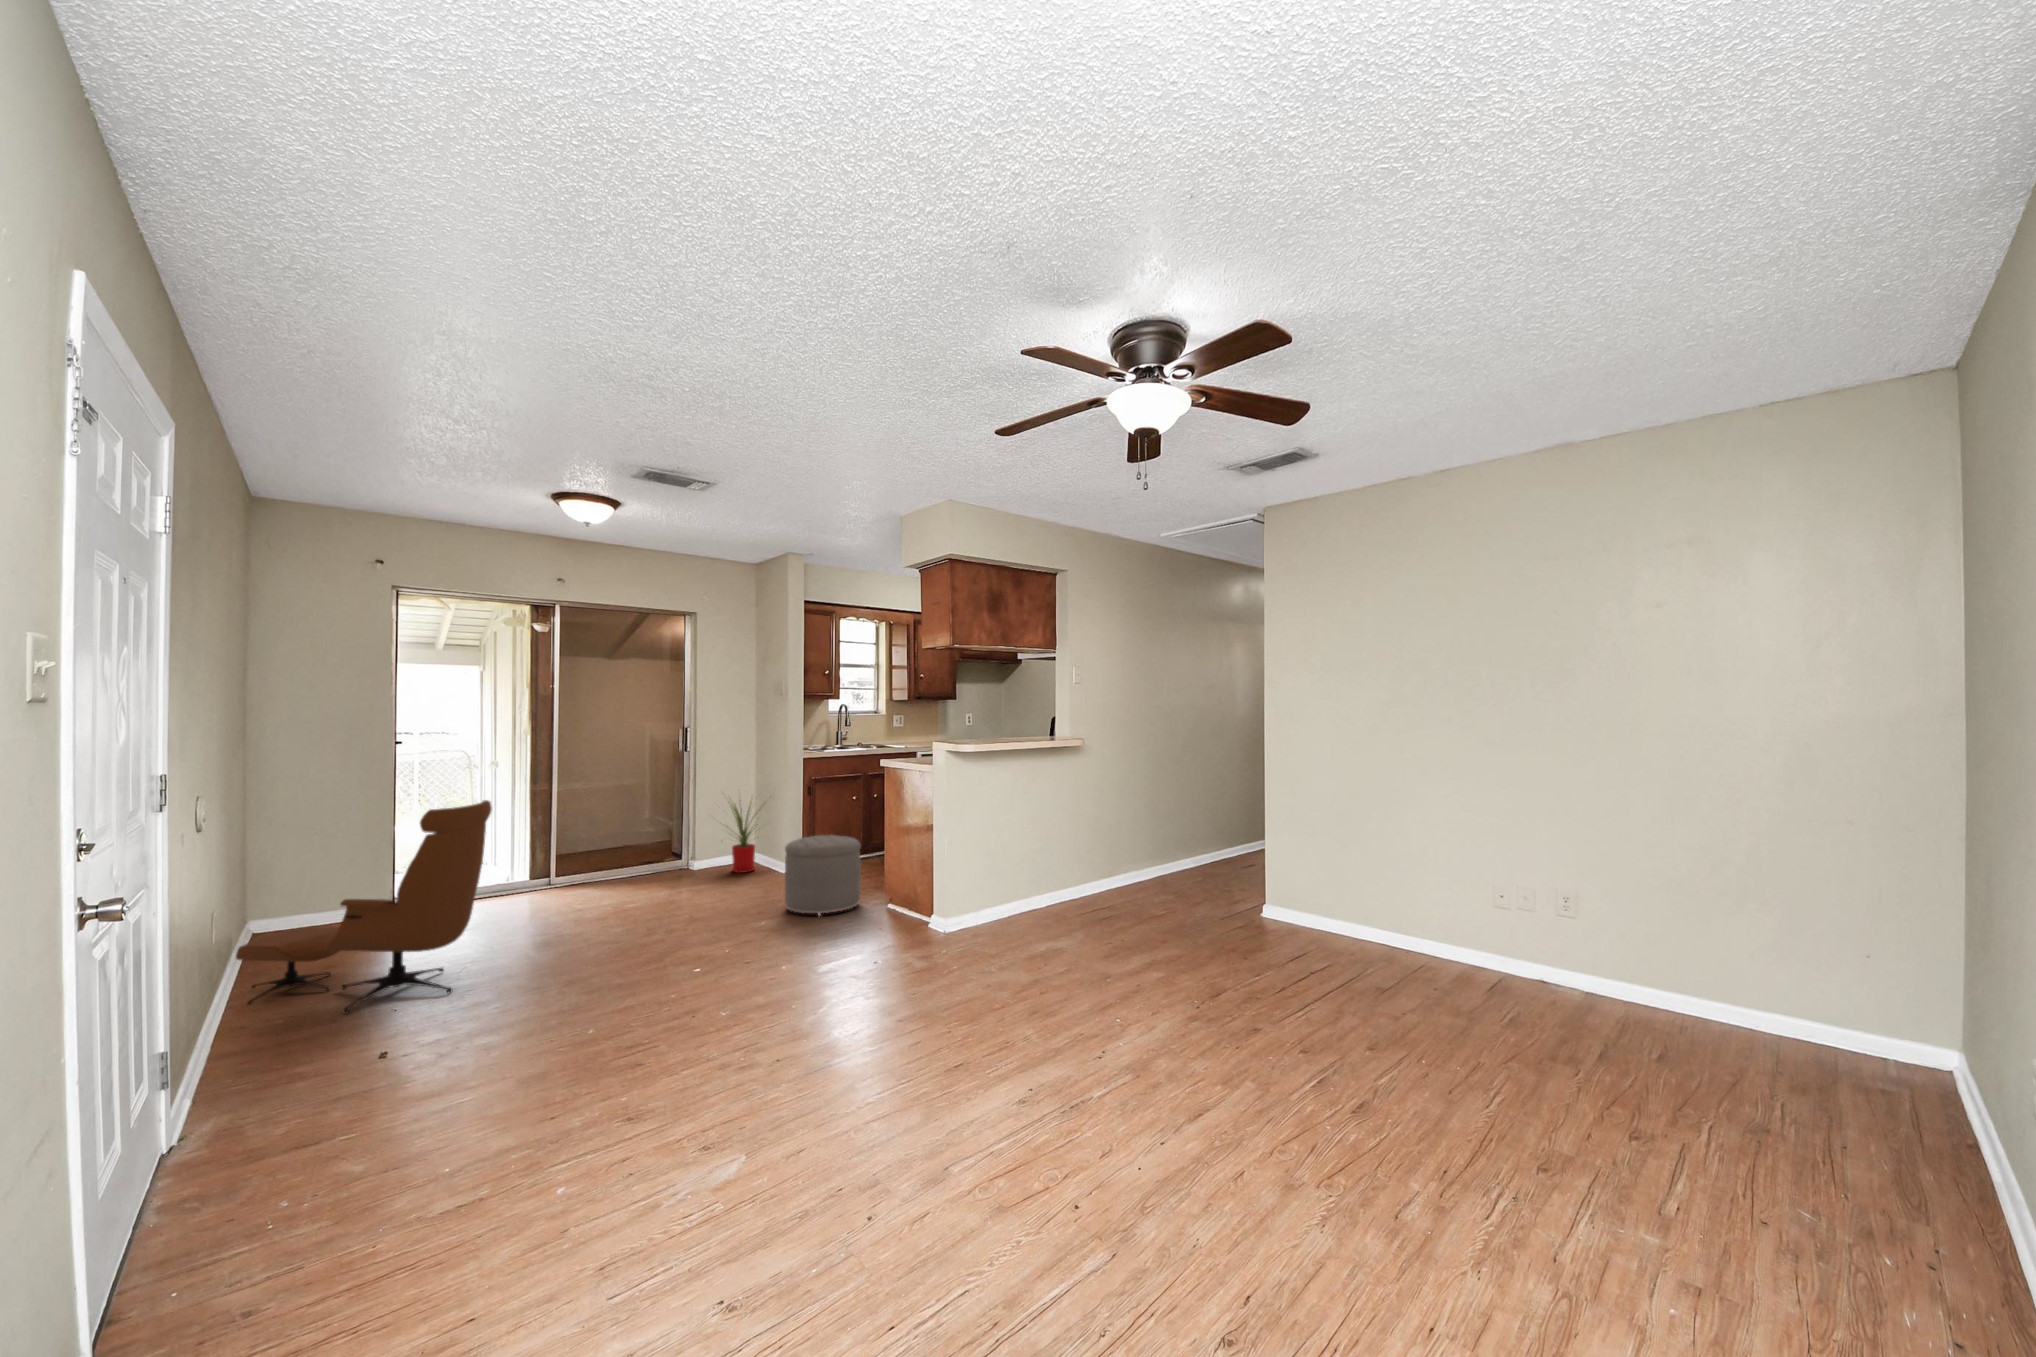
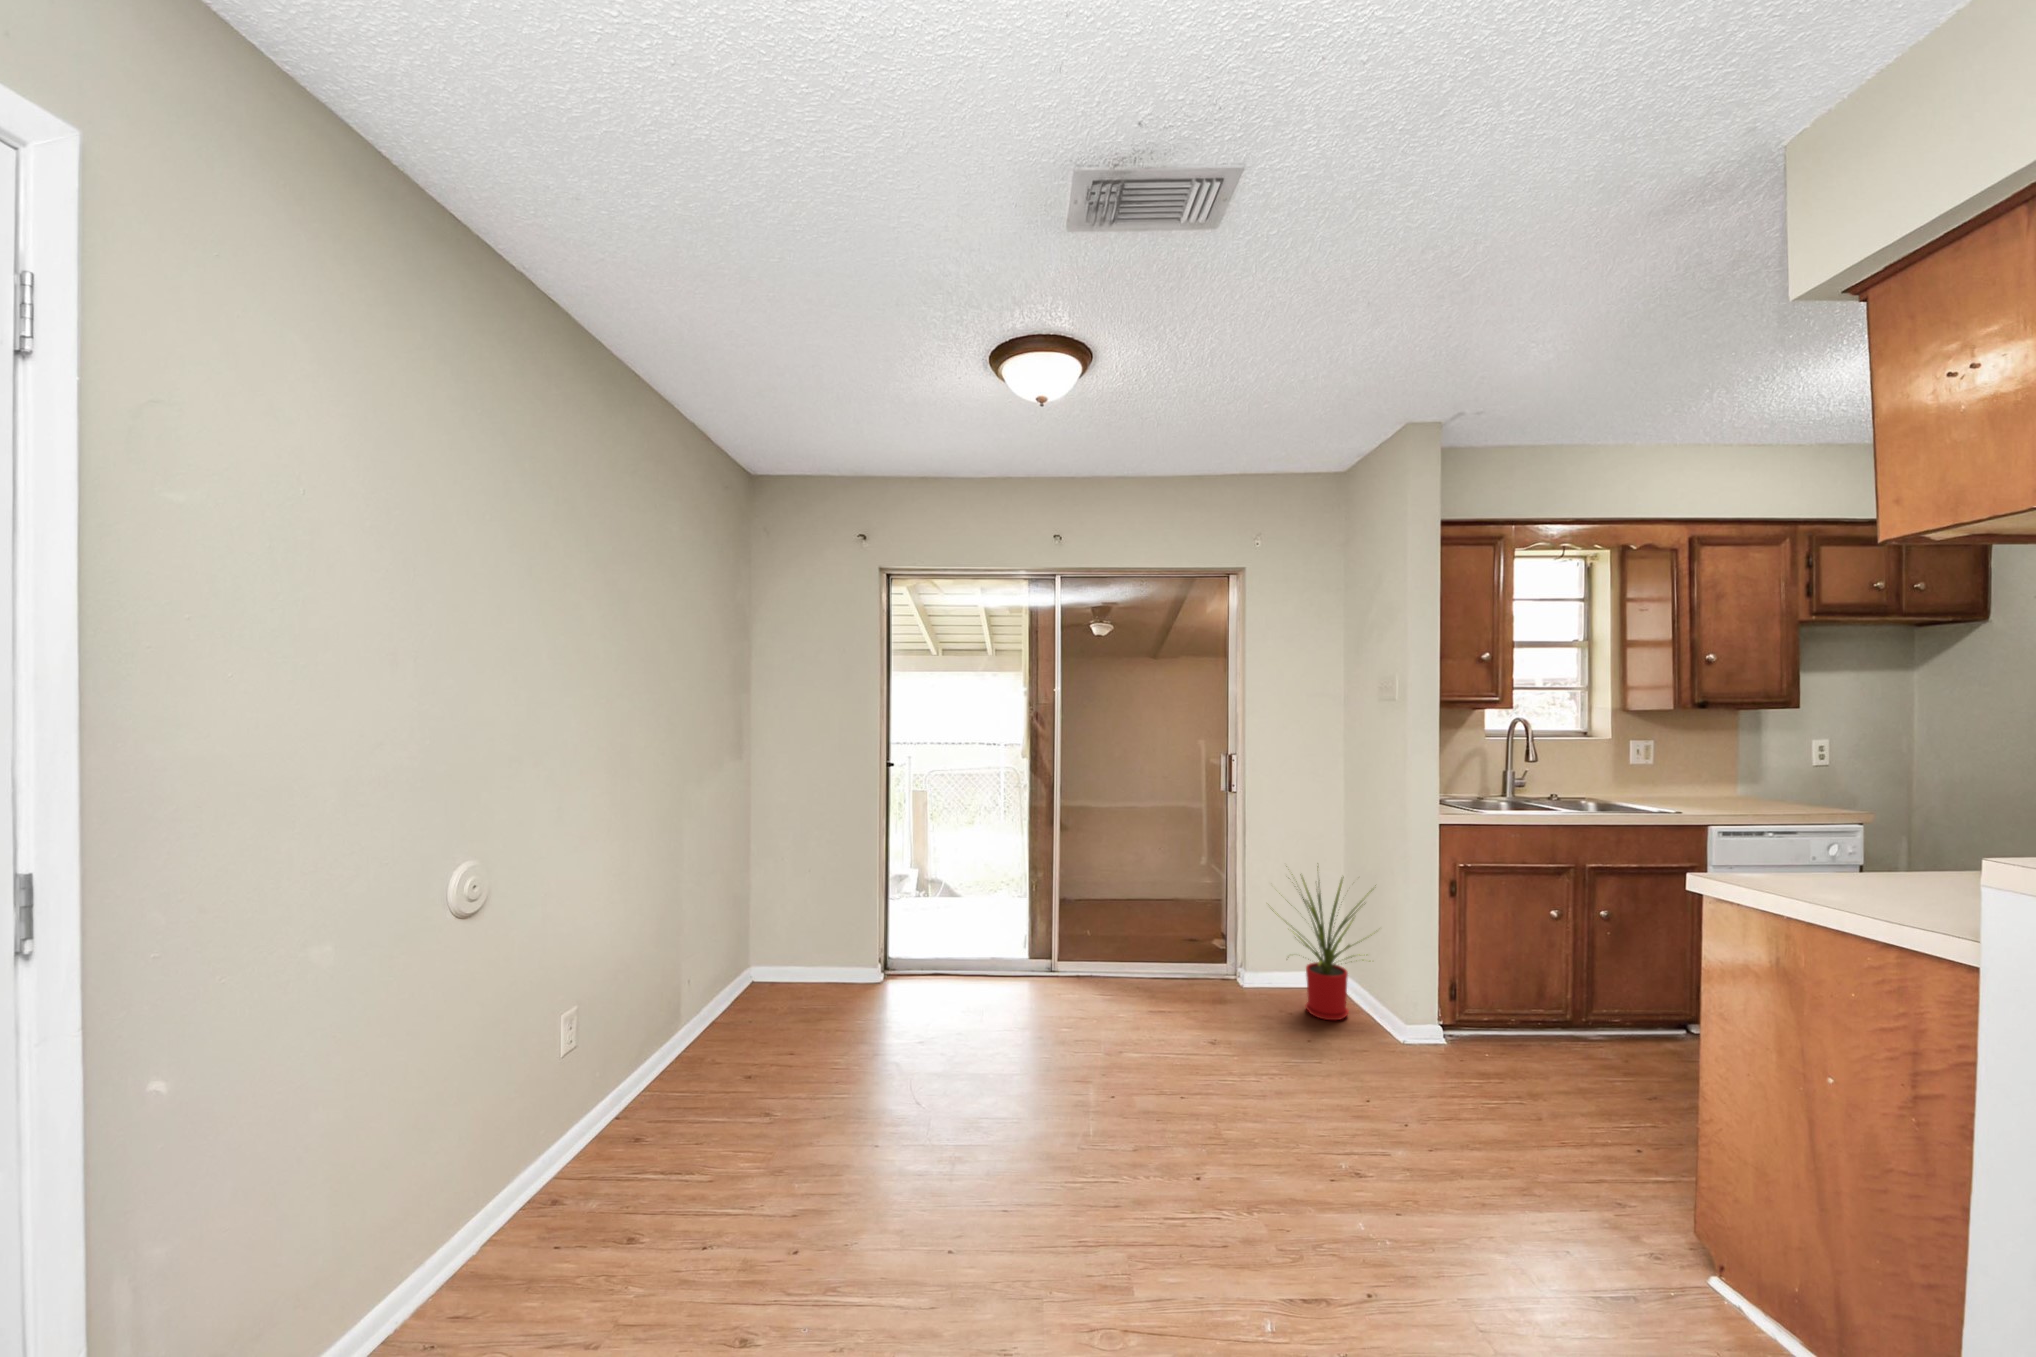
lounge chair: present [236,800,492,1013] -> none [538,947,792,1332]
ottoman: present [785,835,861,916] -> none [1410,1052,1629,1314]

